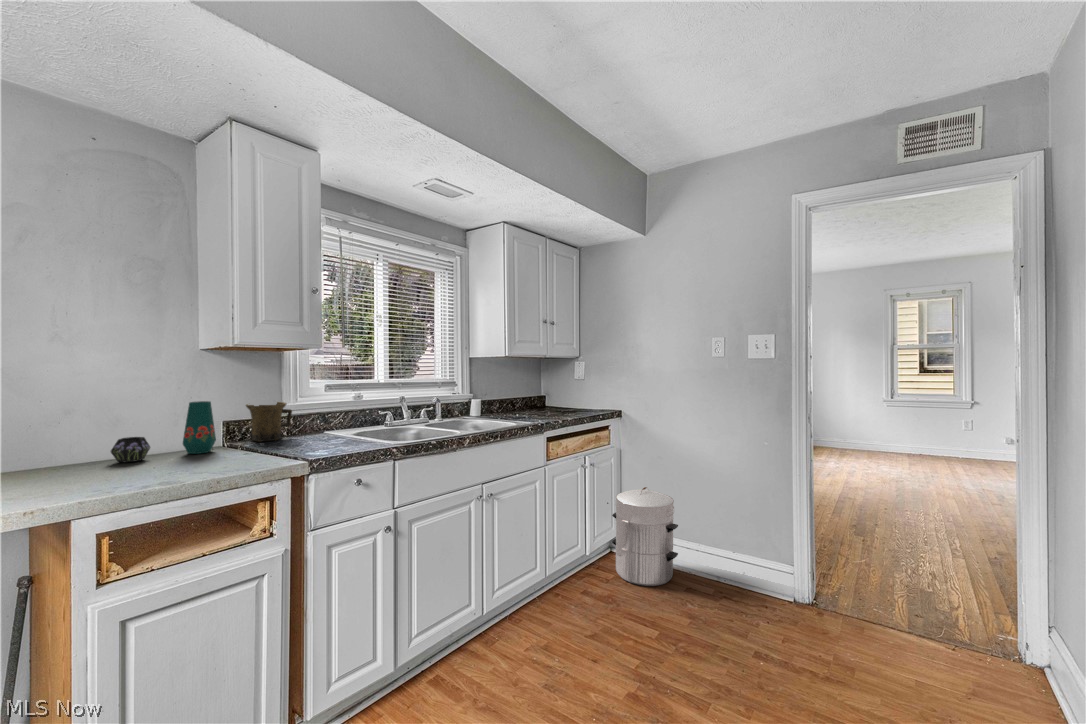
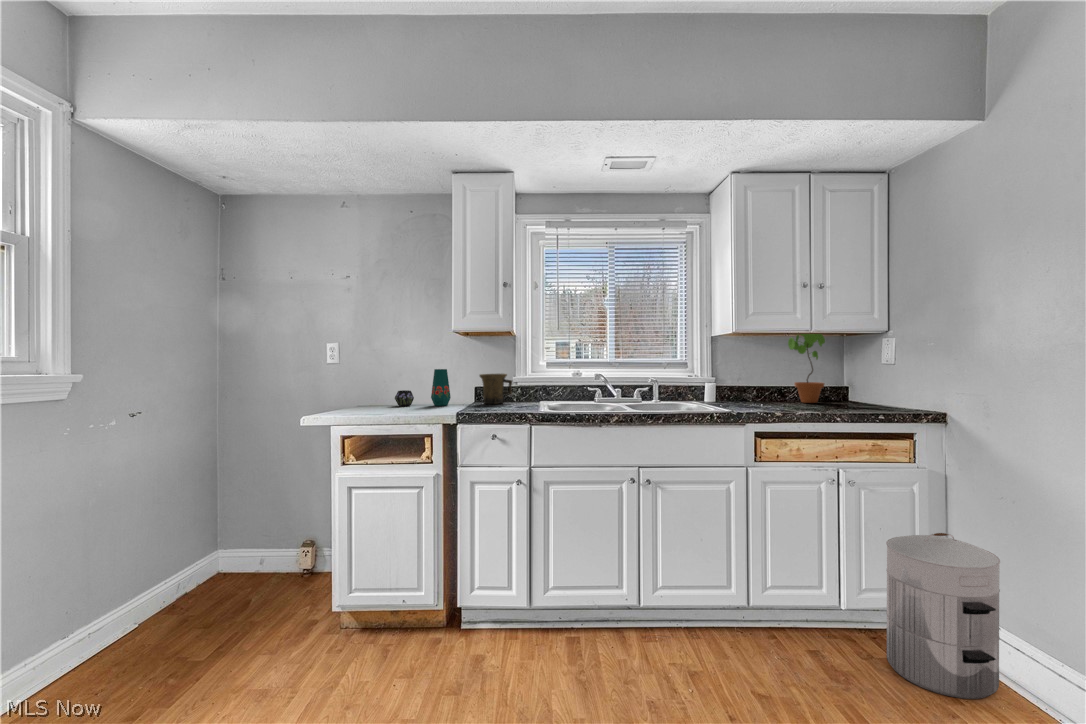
potted plant: none [519,352,542,411] -> present [788,334,825,403]

